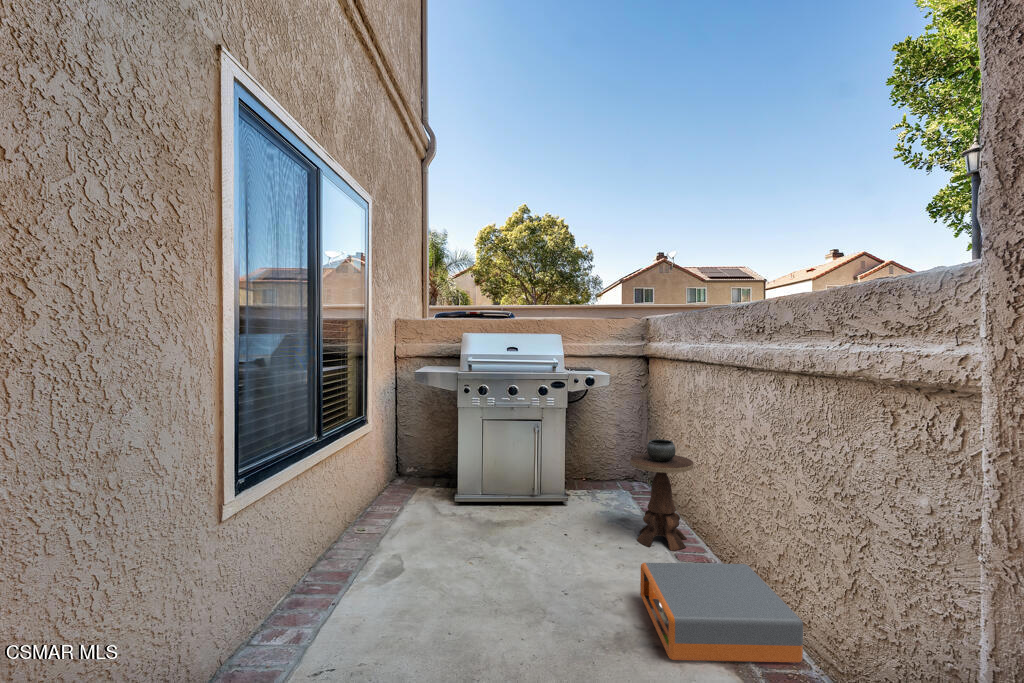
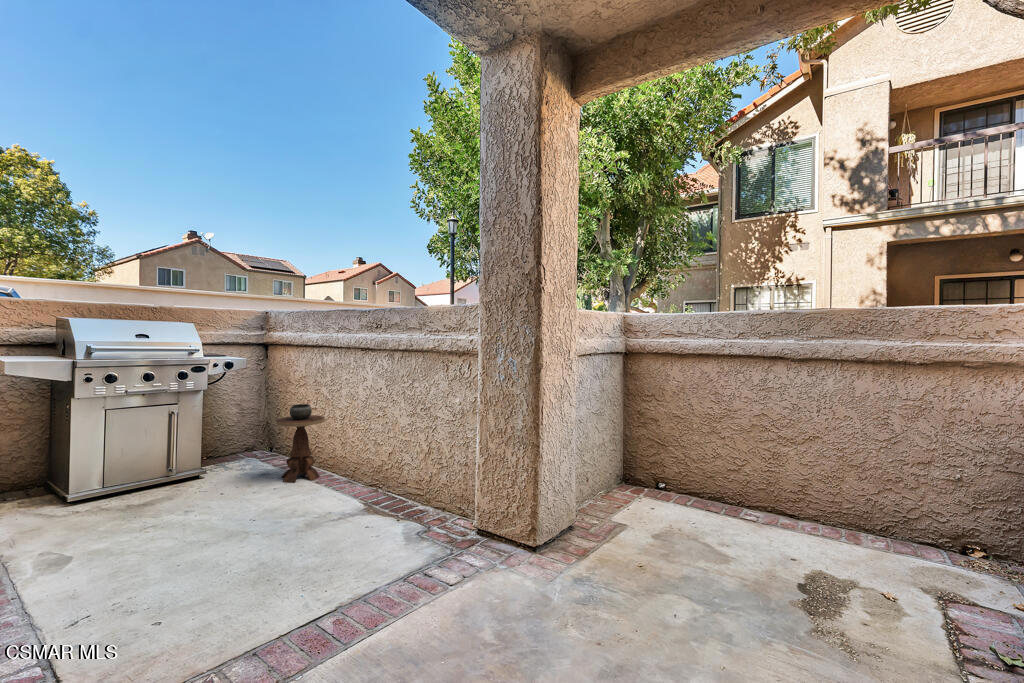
storage box: present [640,563,803,663] -> none [309,466,406,520]

